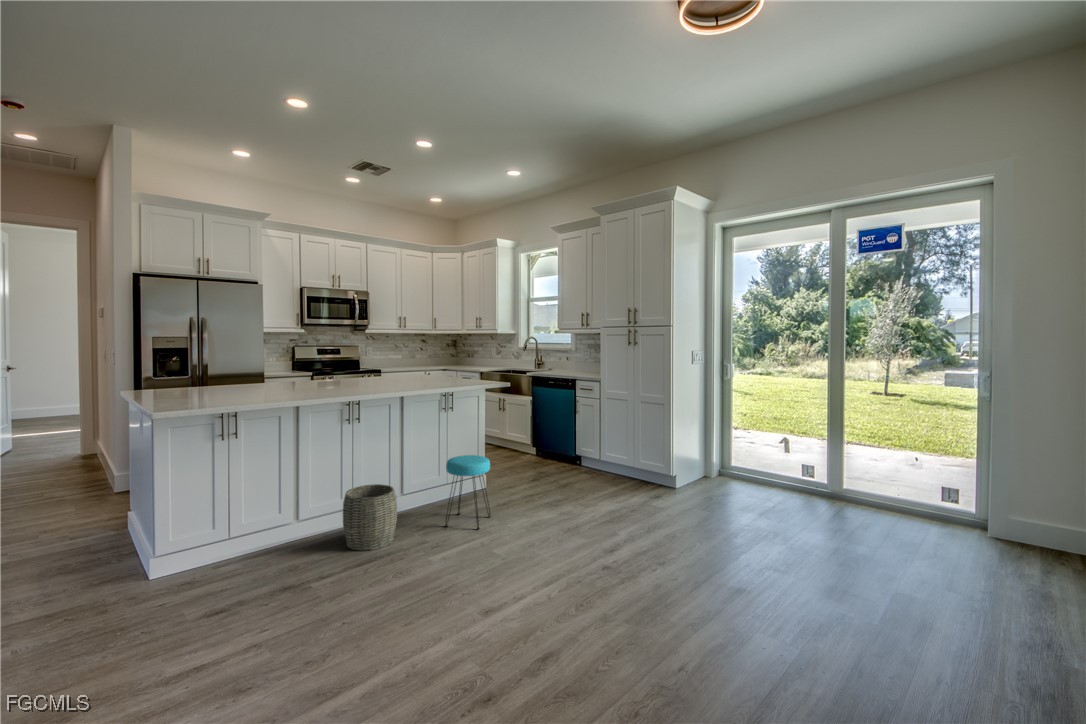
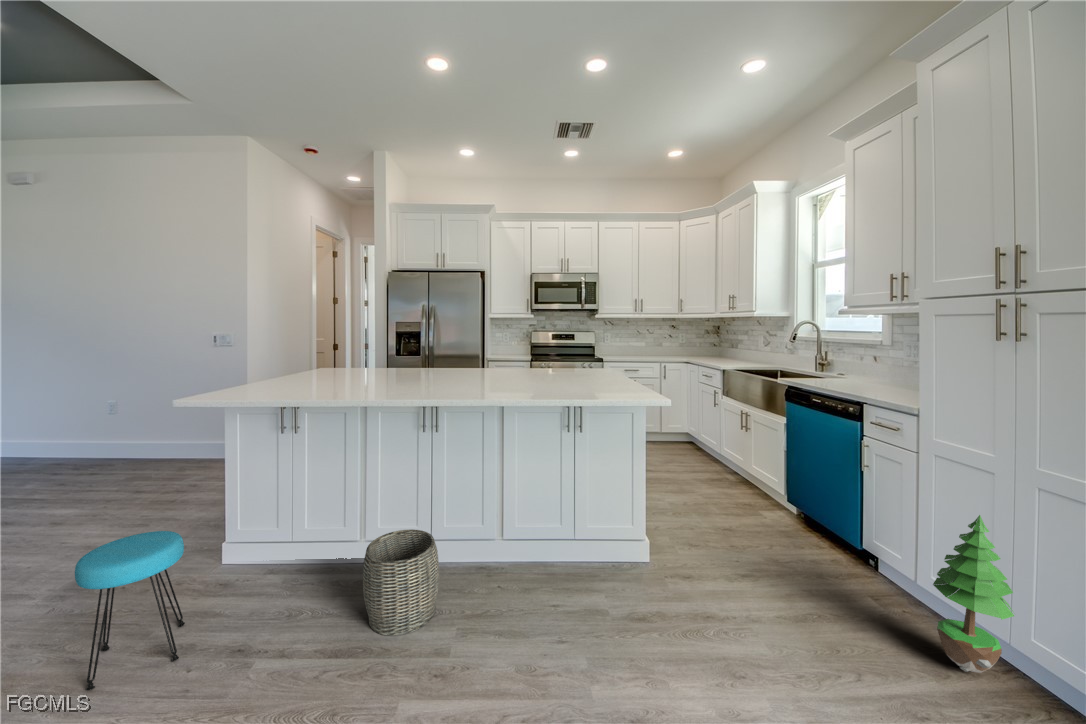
potted tree: none [618,416,642,484] -> present [933,515,1014,673]
stool: present [445,455,491,529] -> present [75,531,185,690]

